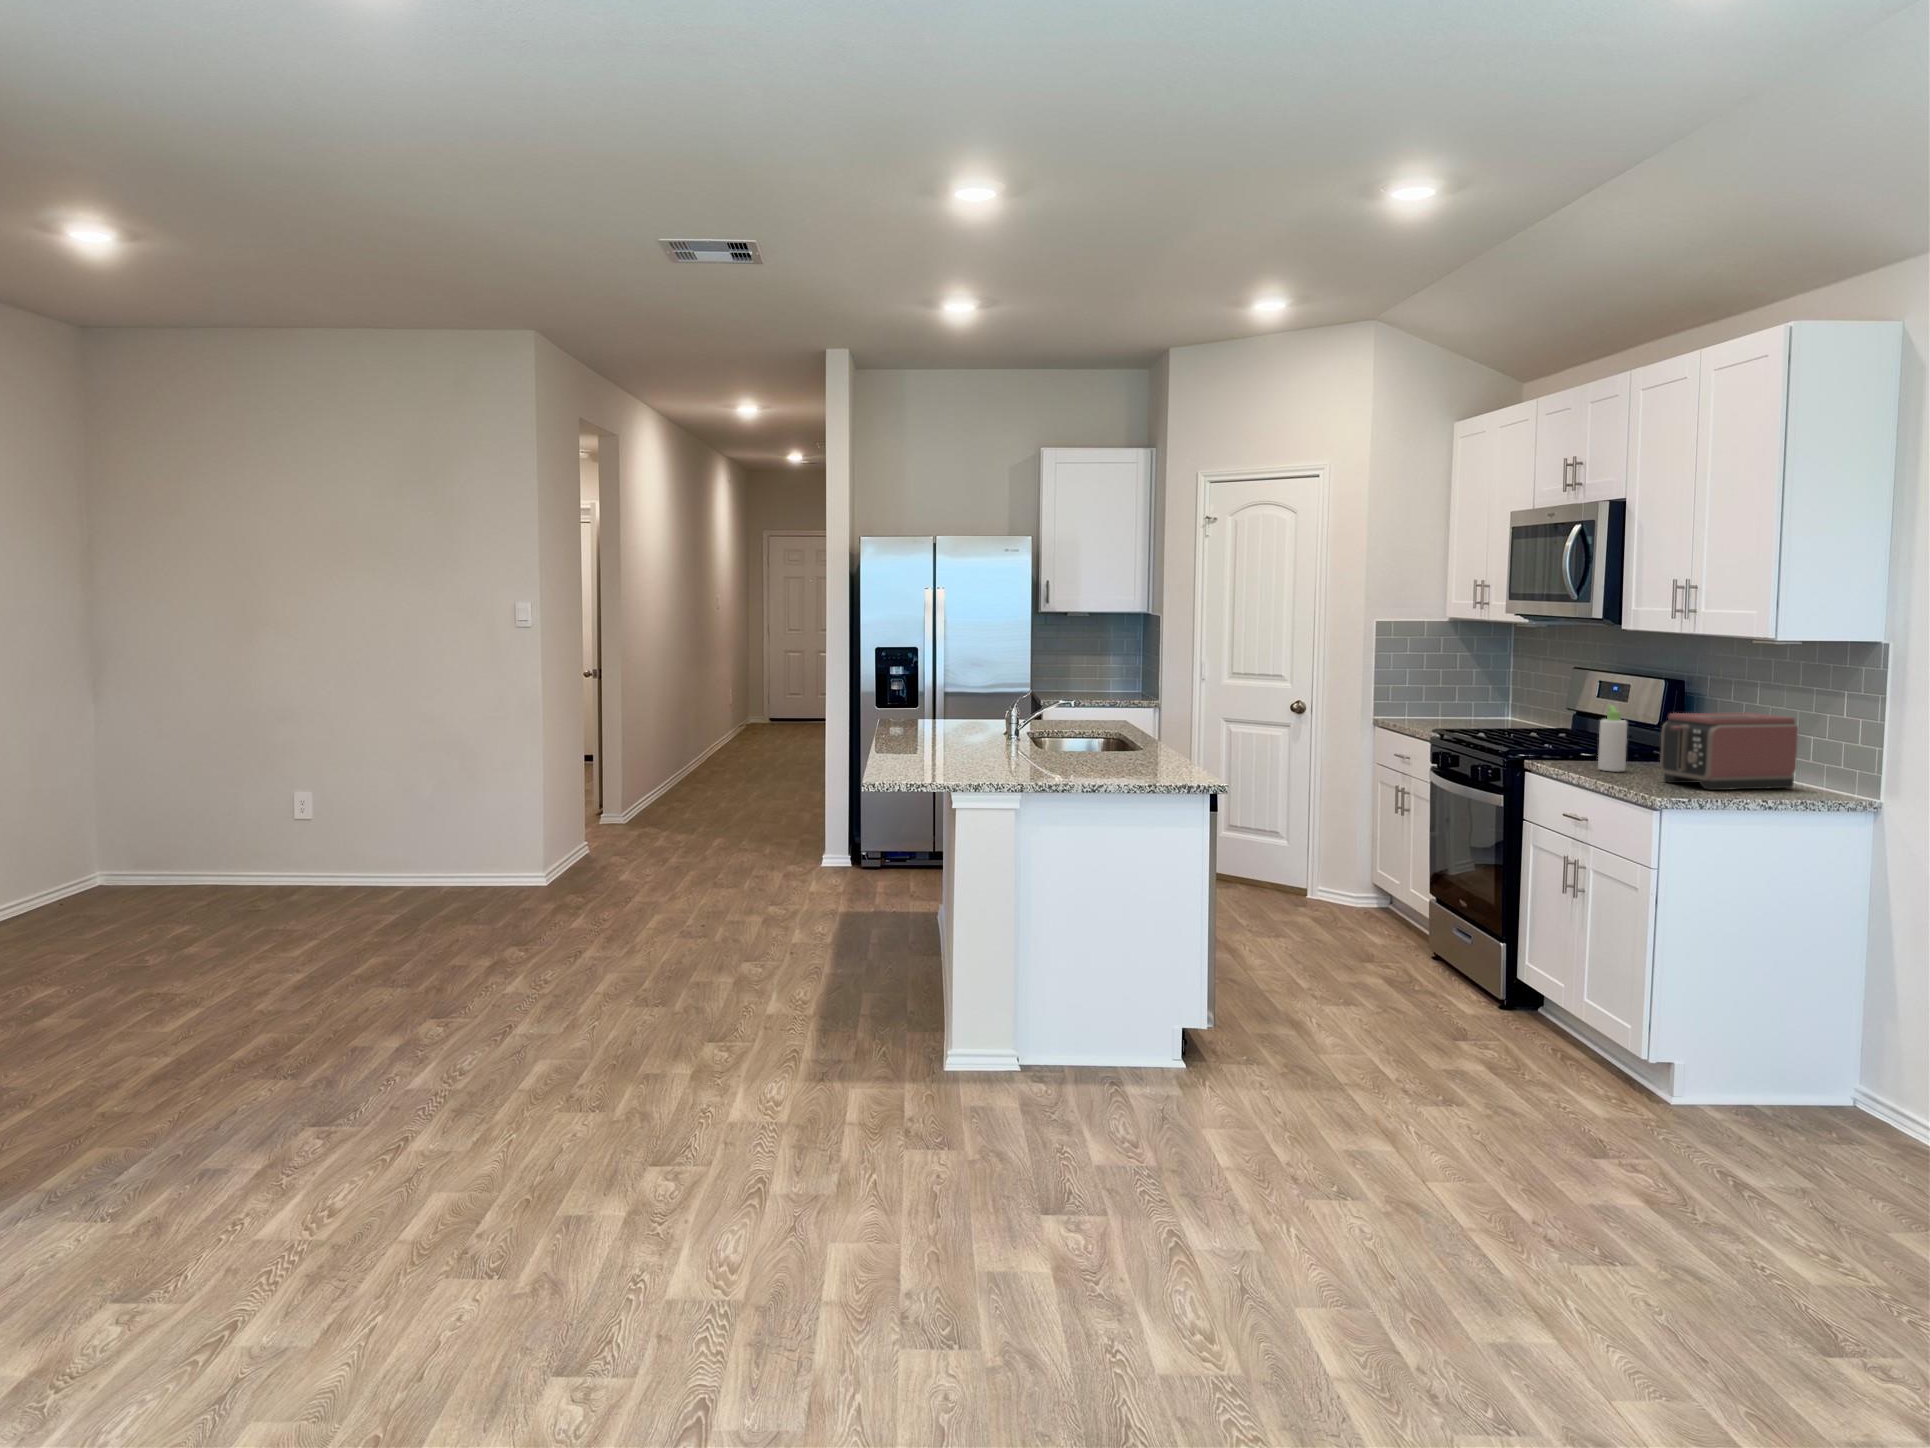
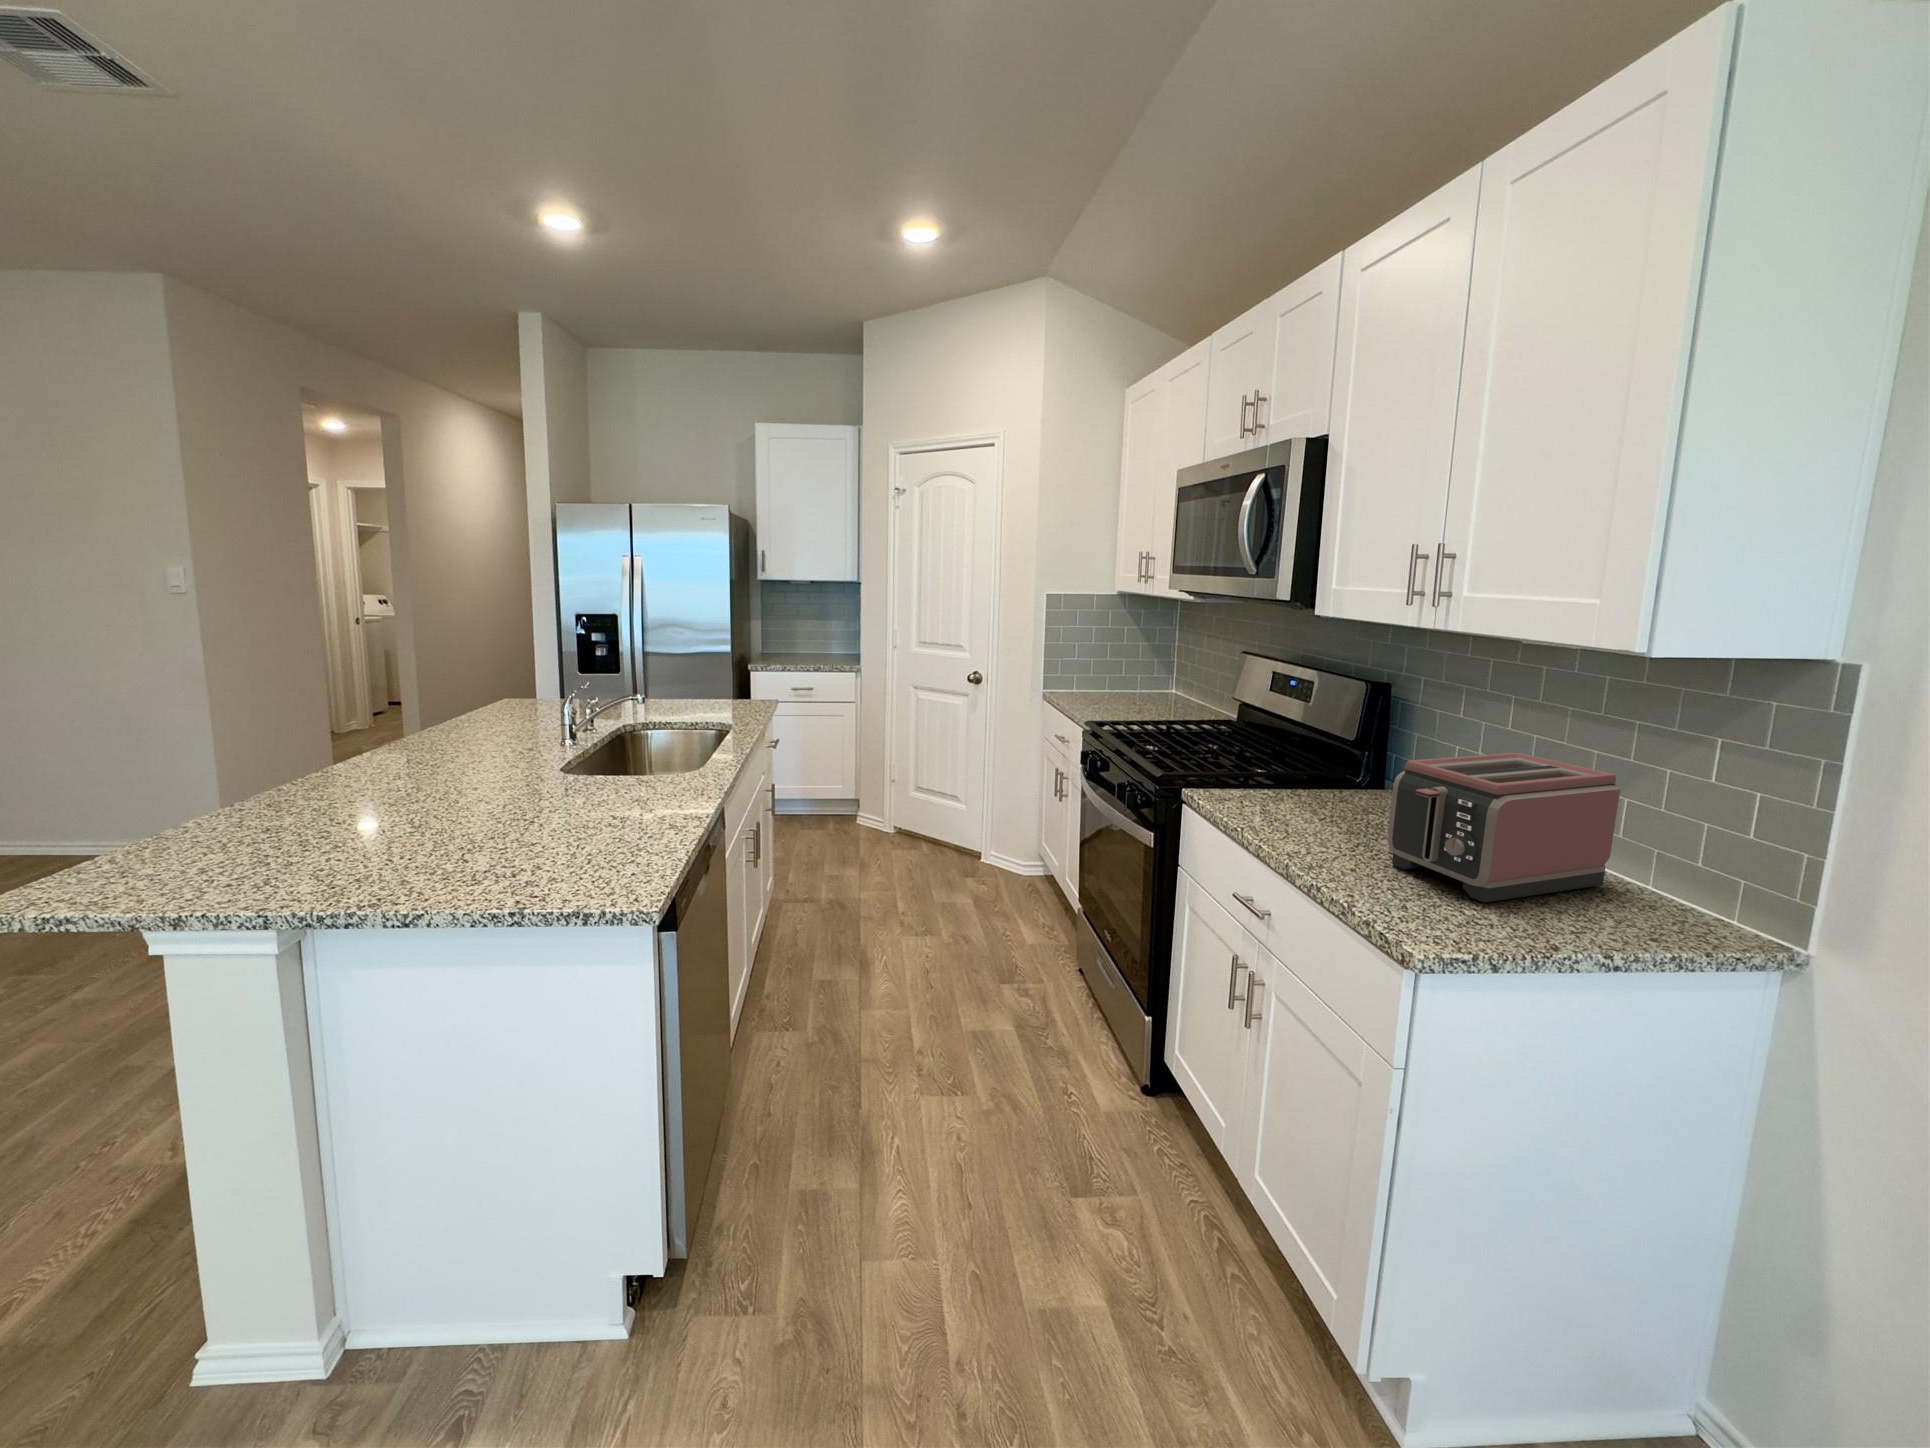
bottle: present [1598,702,1627,771] -> none [1283,720,1329,828]

